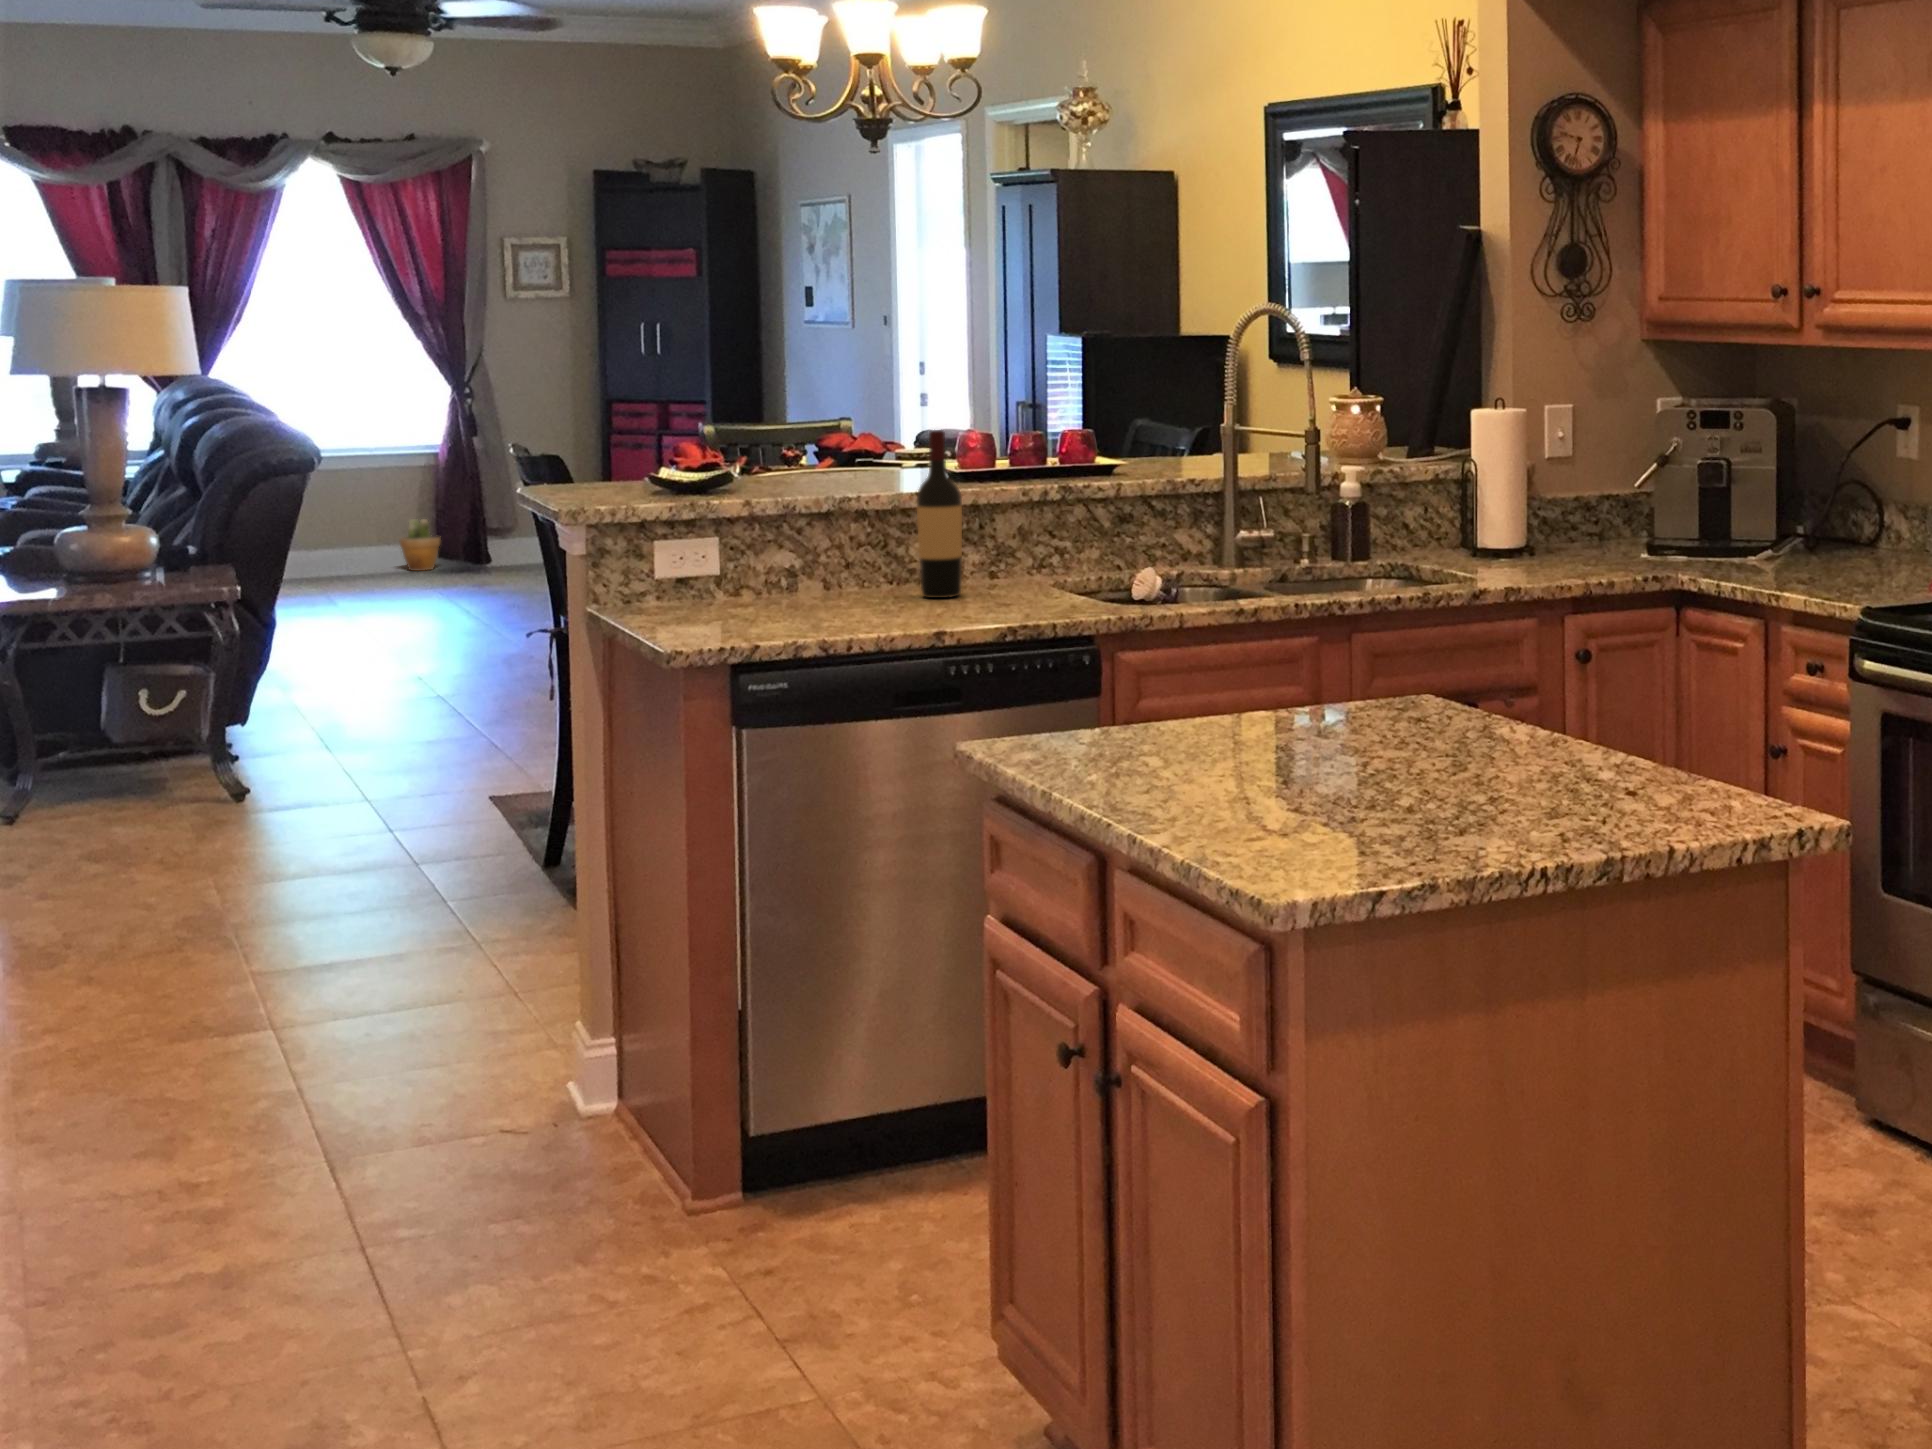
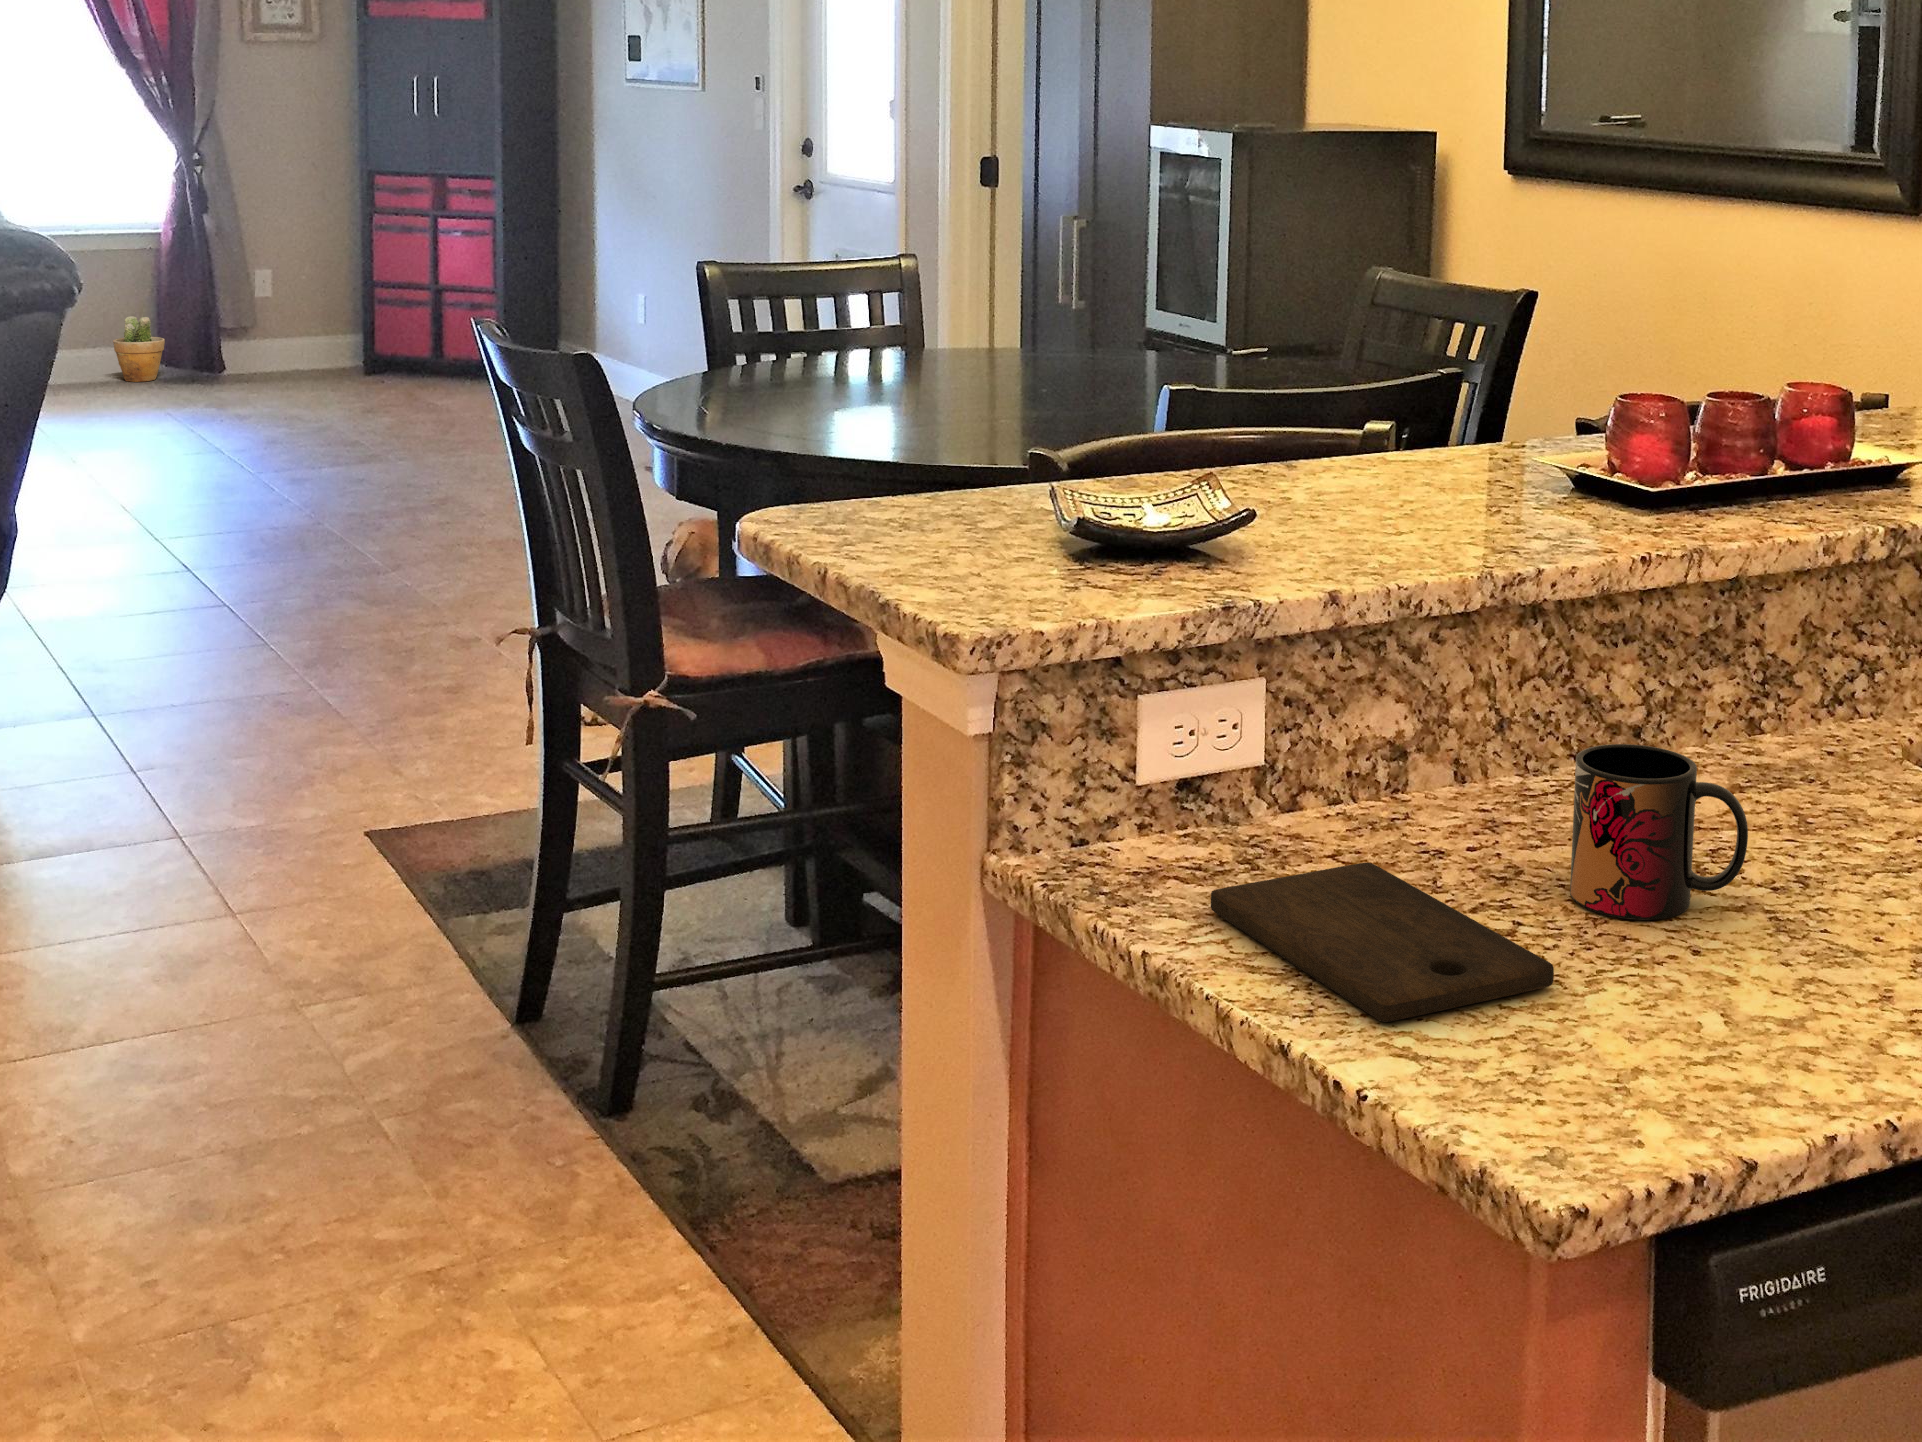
wine bottle: present [916,430,962,598] -> none [1723,440,1834,834]
mug: none [809,550,877,613] -> present [1570,744,1748,920]
cutting board: none [655,599,758,628] -> present [1211,863,1554,1022]

